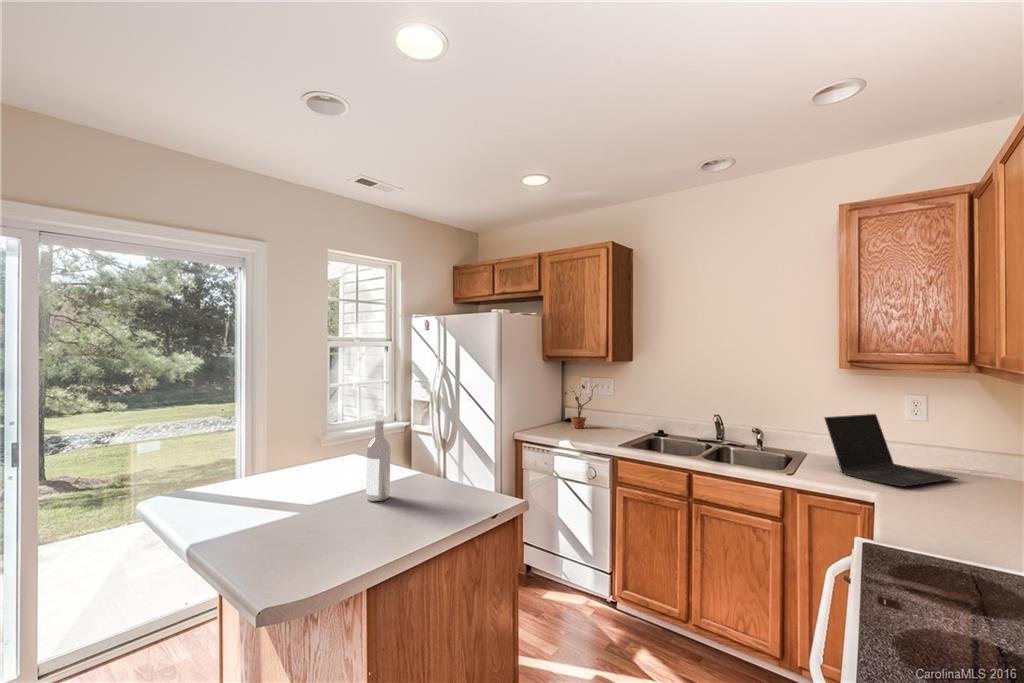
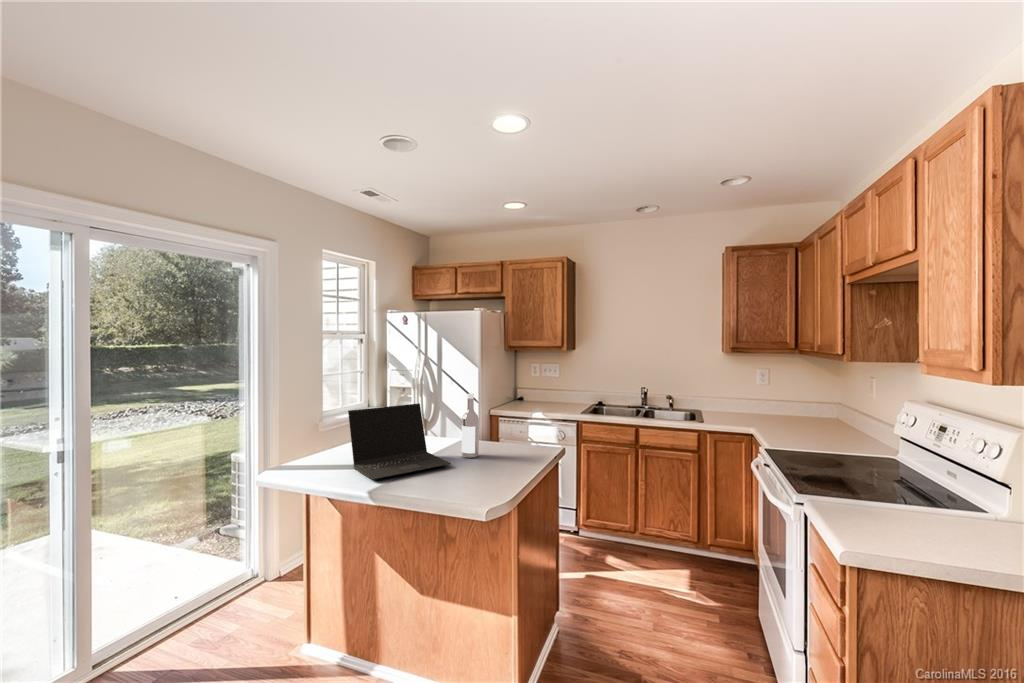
potted plant: present [565,385,593,428] -> none [523,364,549,405]
laptop: present [824,414,957,487] -> present [348,403,452,479]

